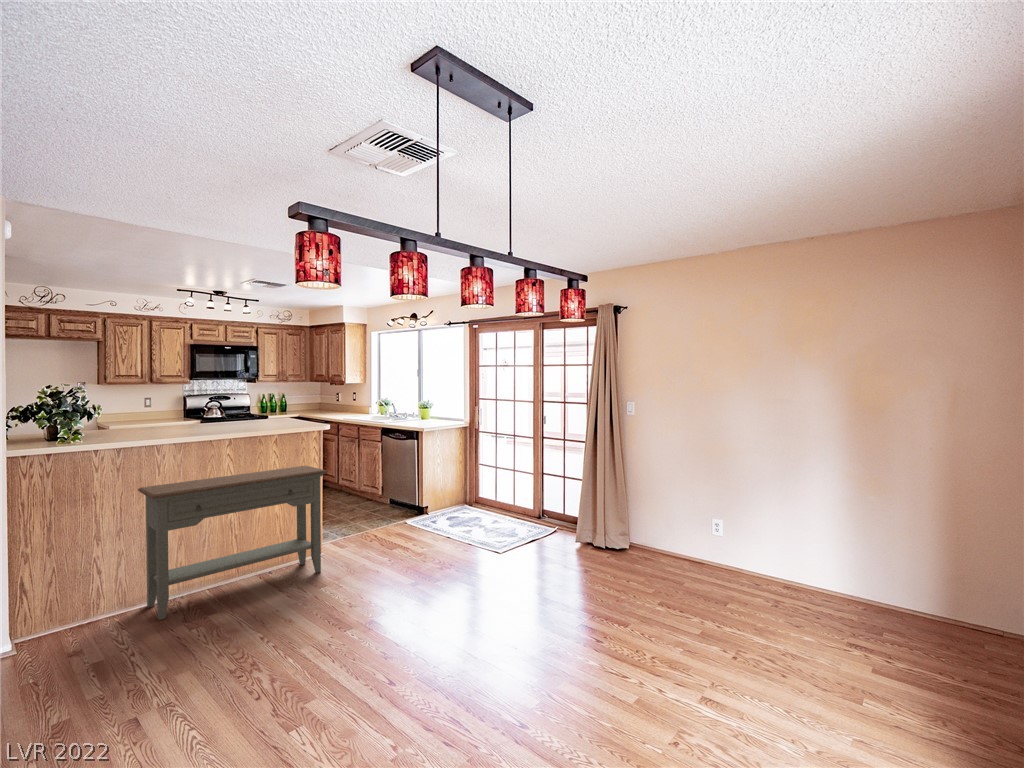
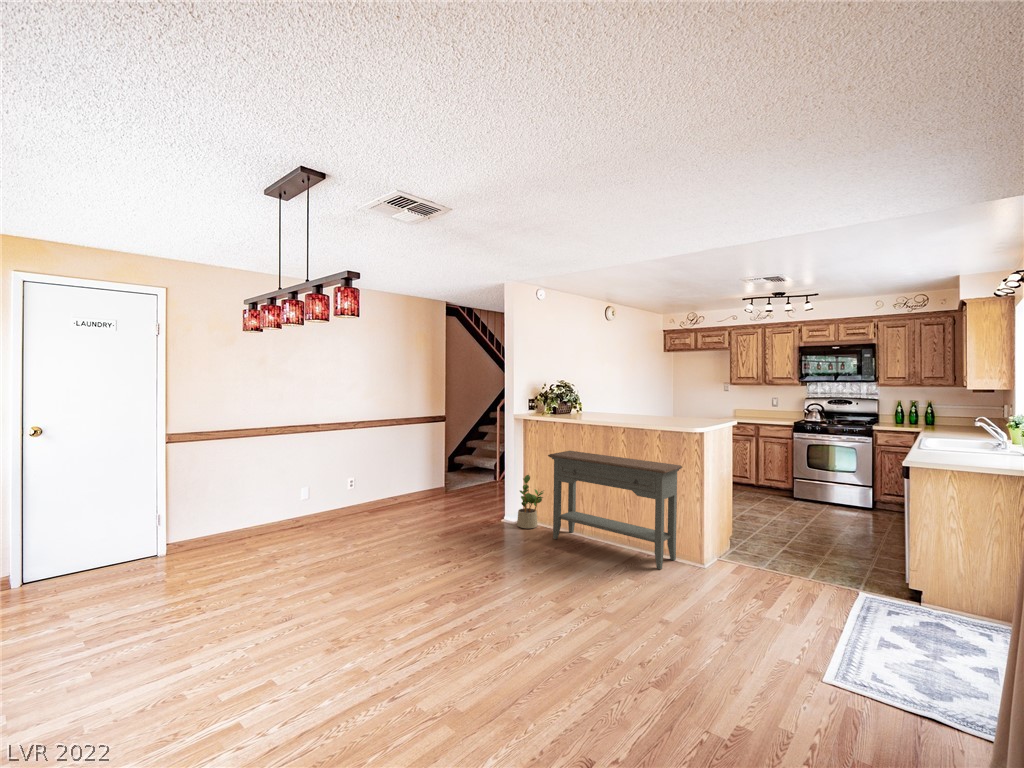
potted plant: none [44,549,96,647] -> present [517,475,543,528]

